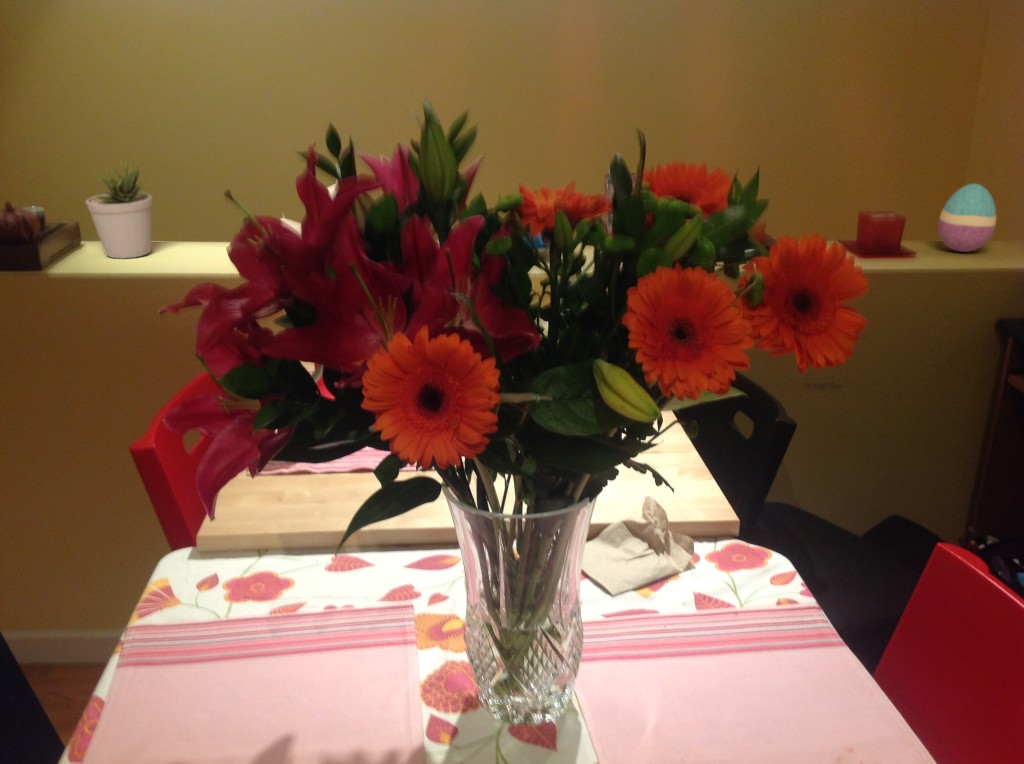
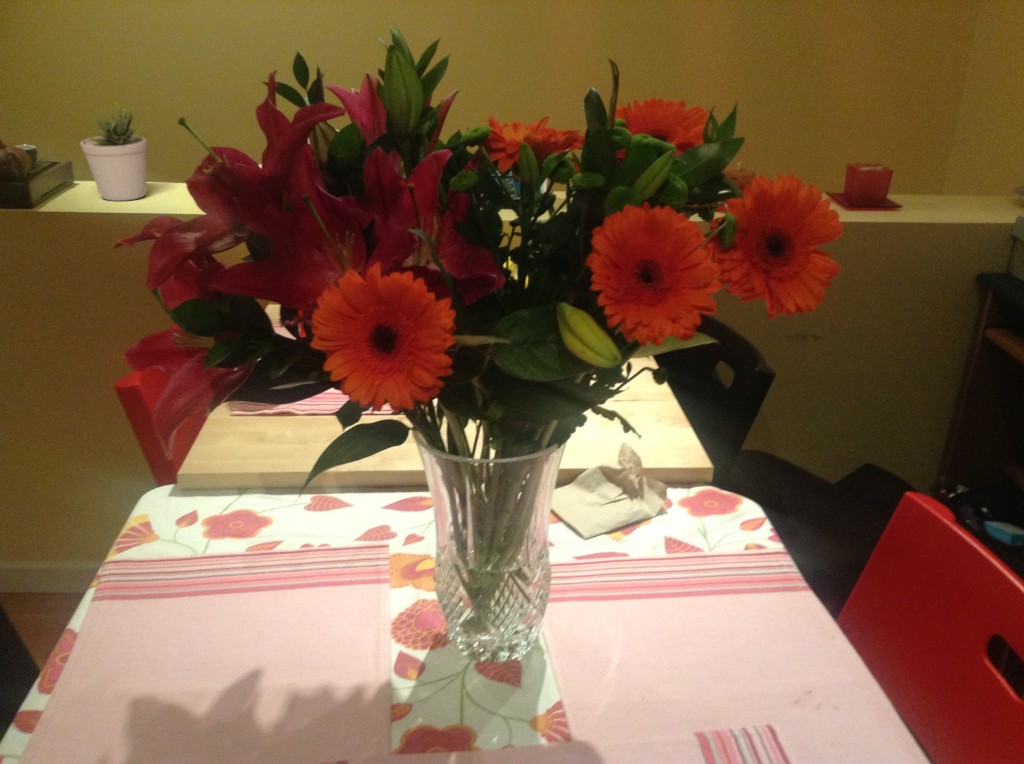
decorative egg: present [938,184,996,252] -> none [918,143,976,210]

